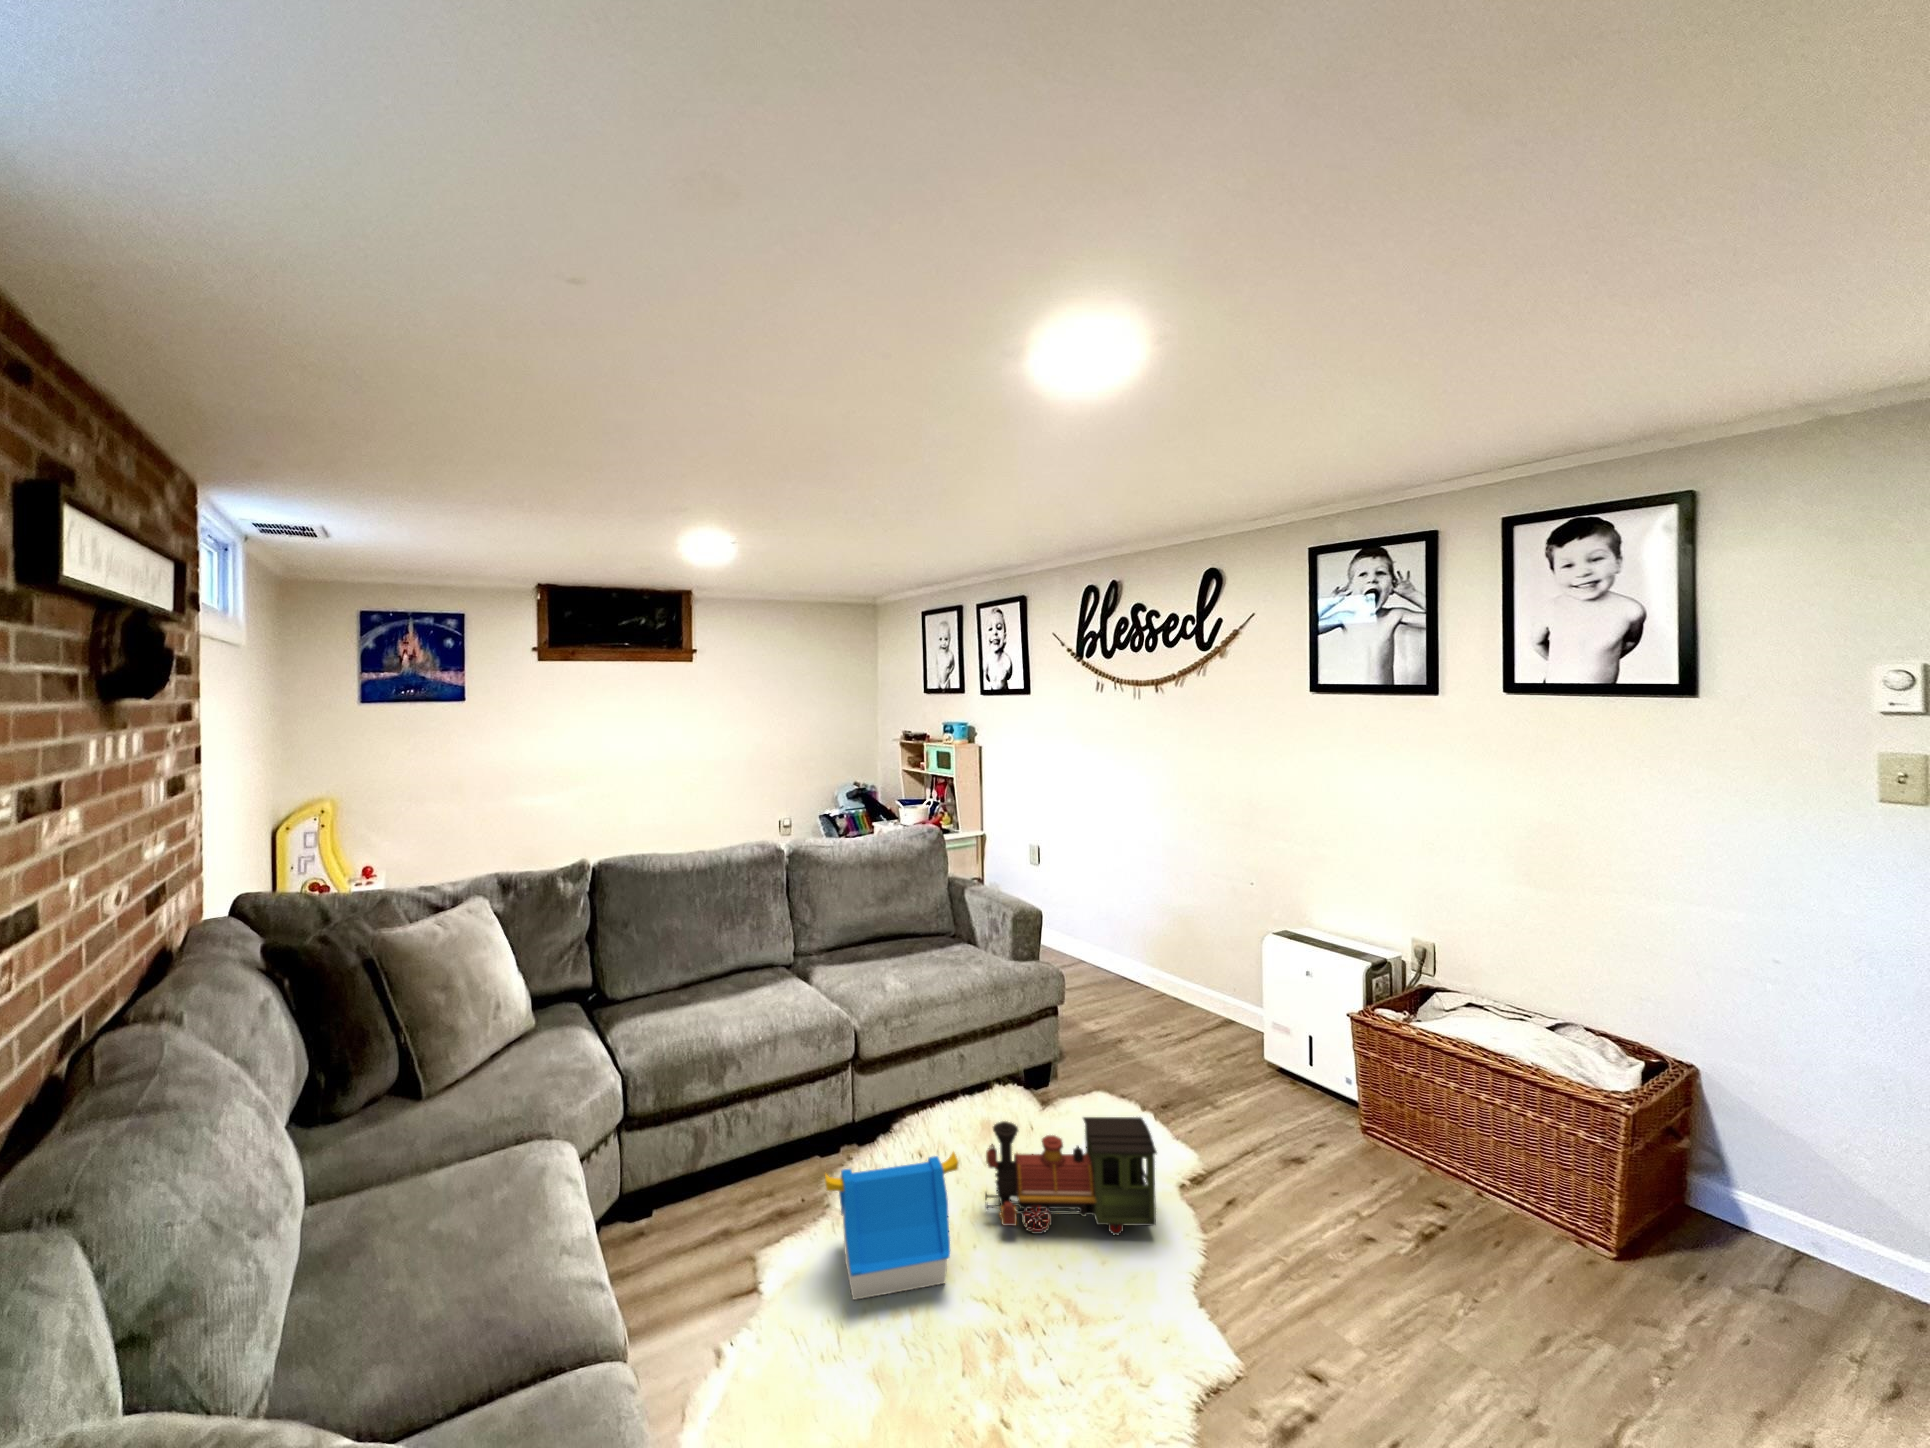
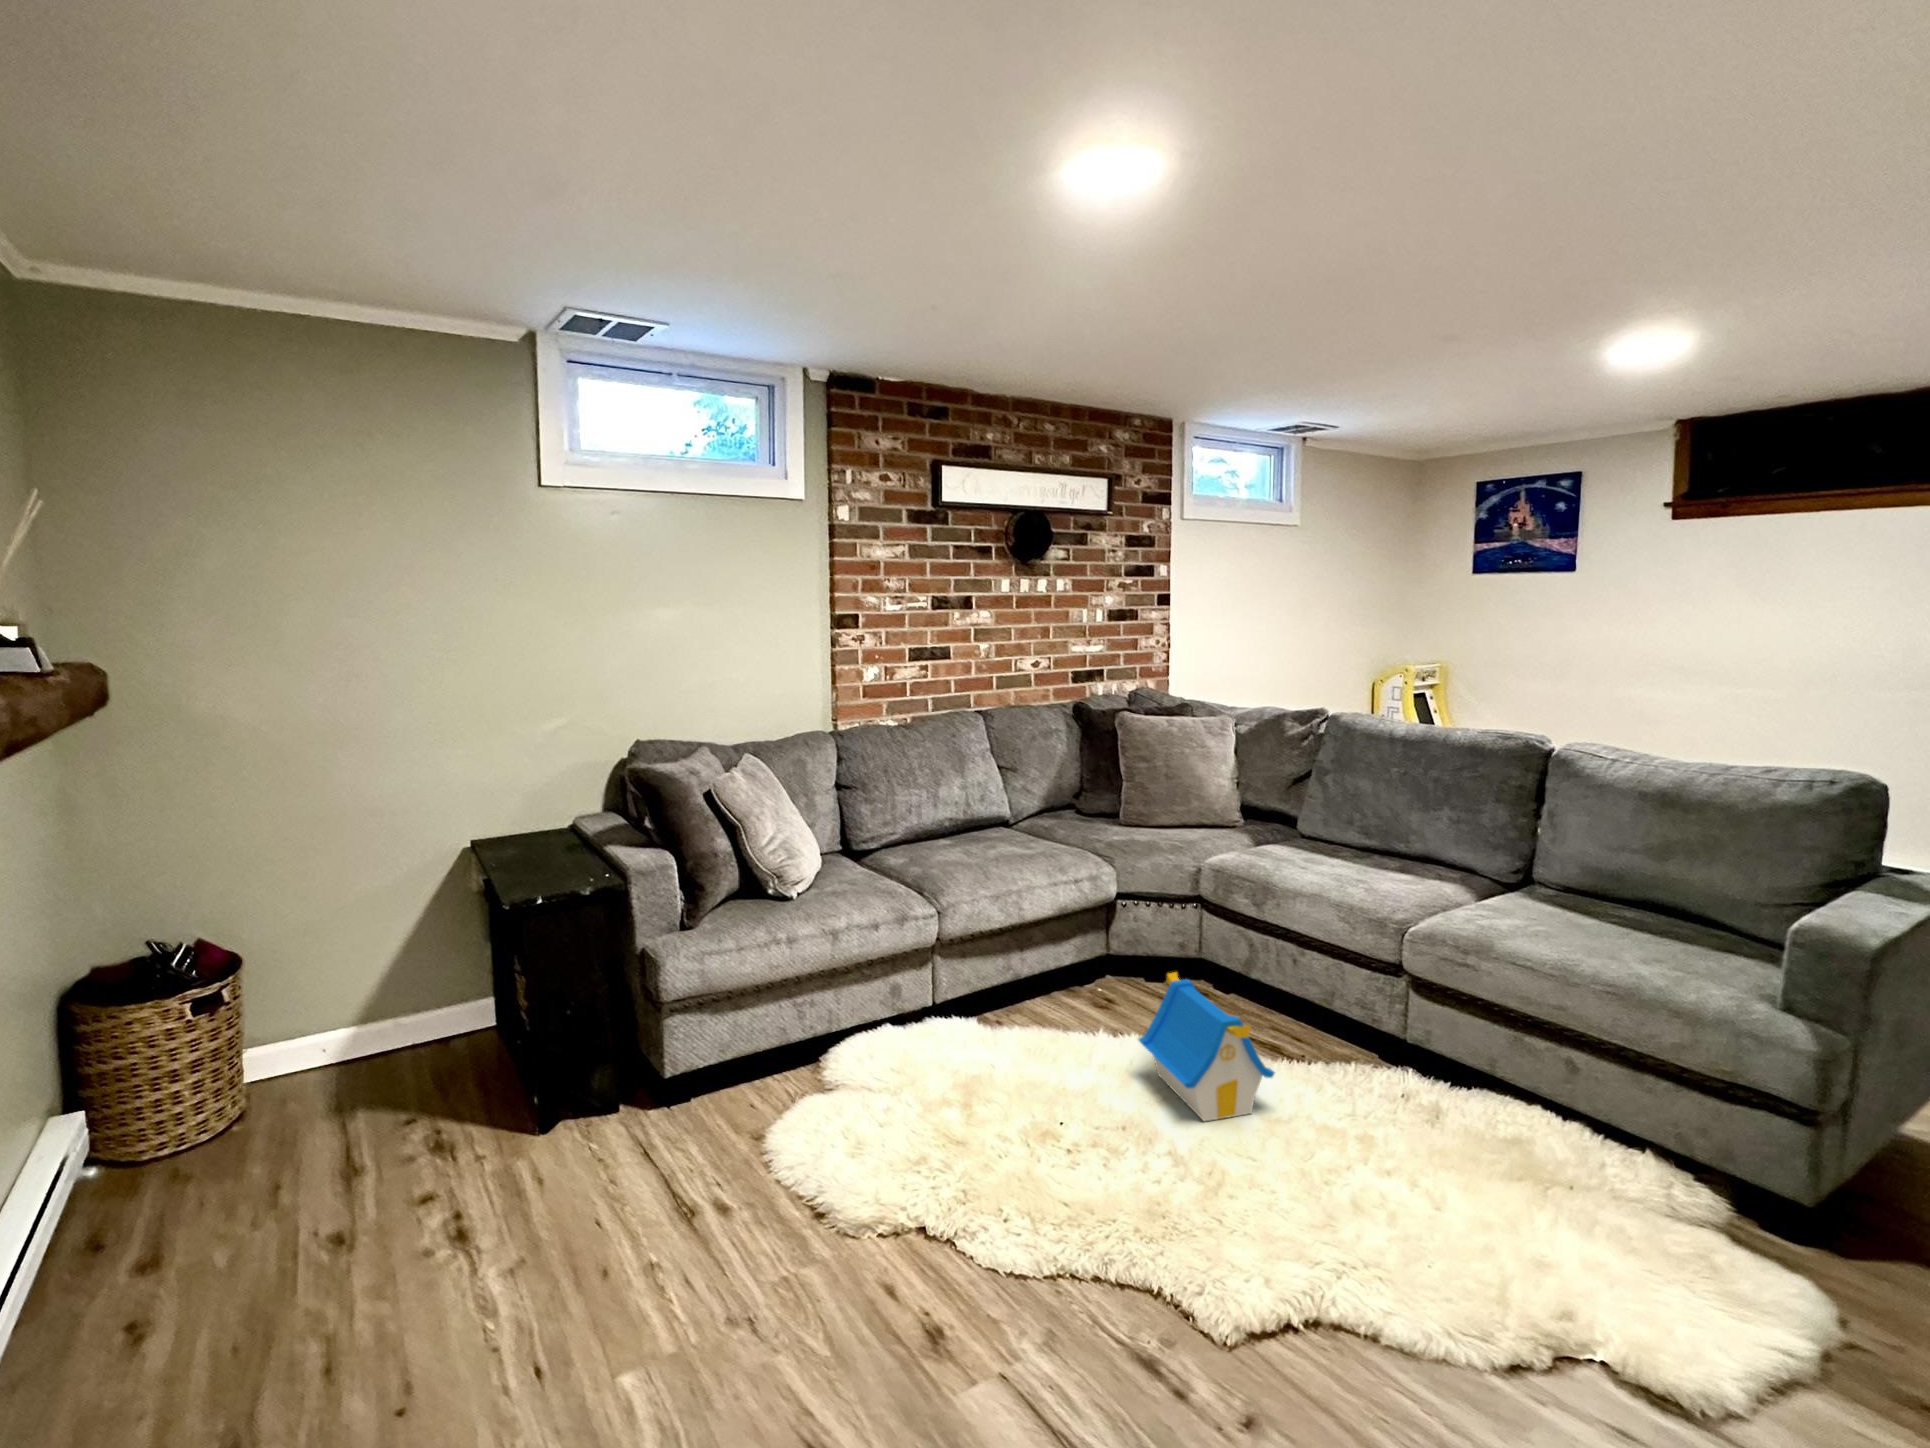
toy train: present [985,1117,1157,1235] -> none [1289,1055,1475,1273]

